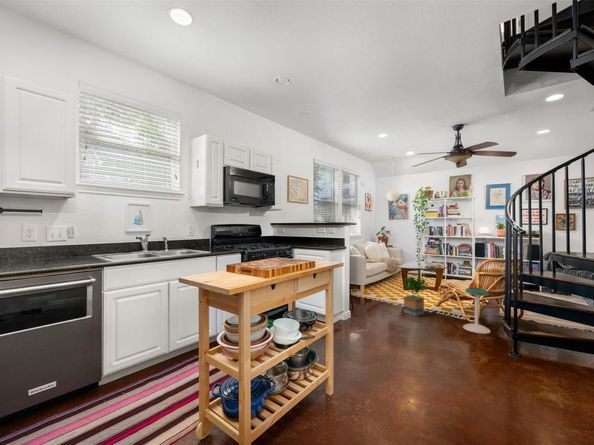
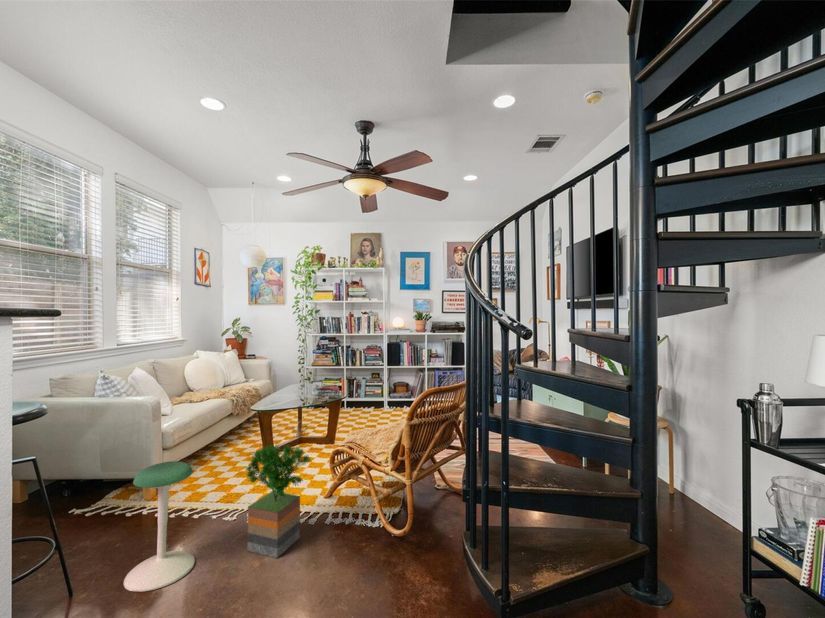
stool: present [463,287,491,334] -> present [124,461,195,592]

